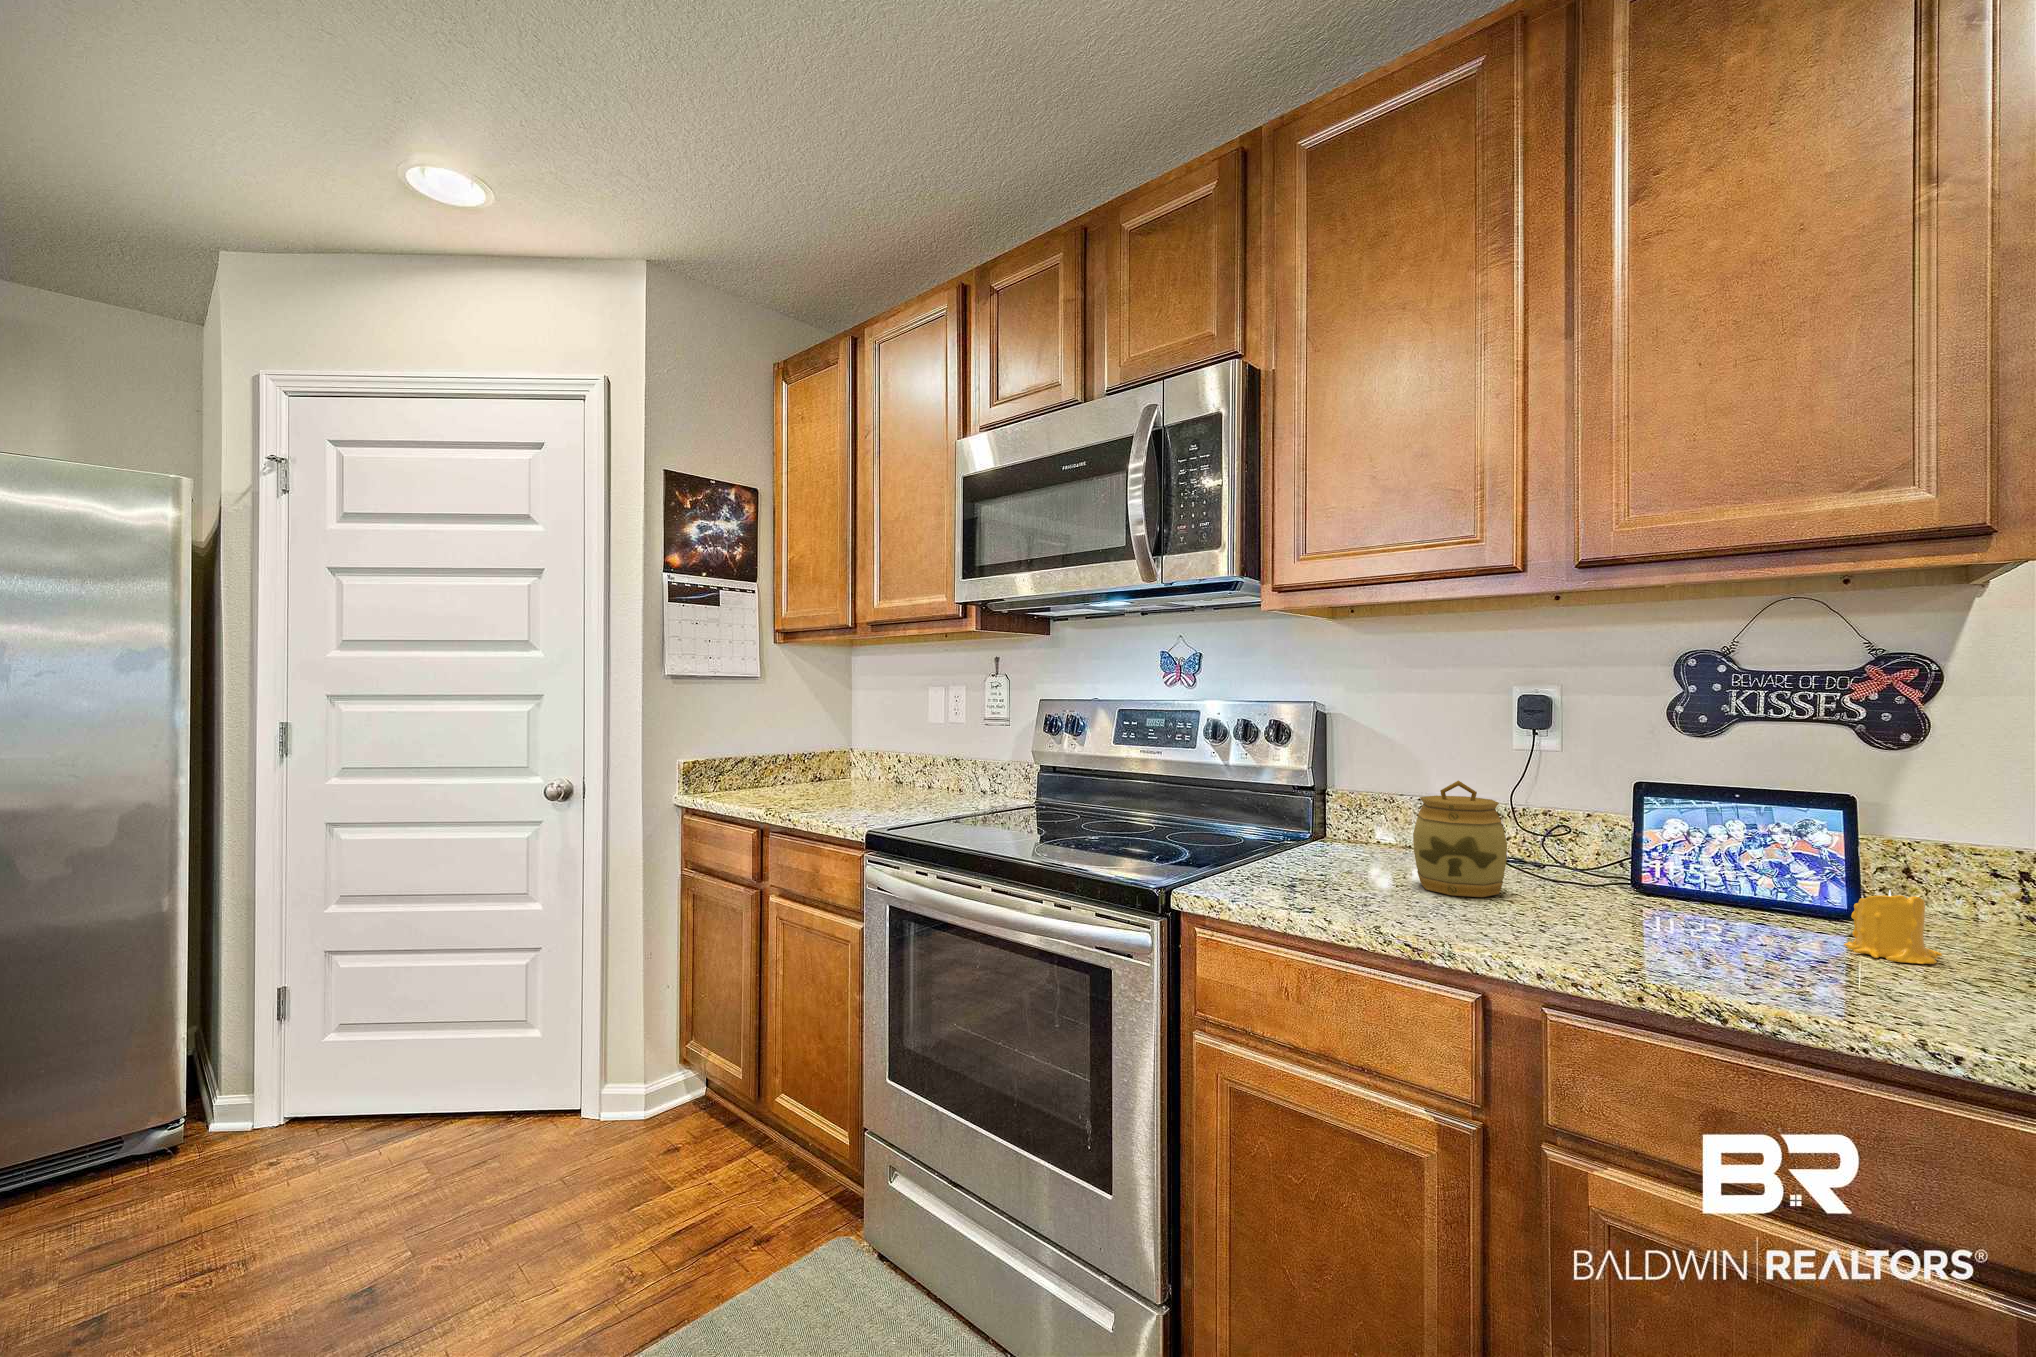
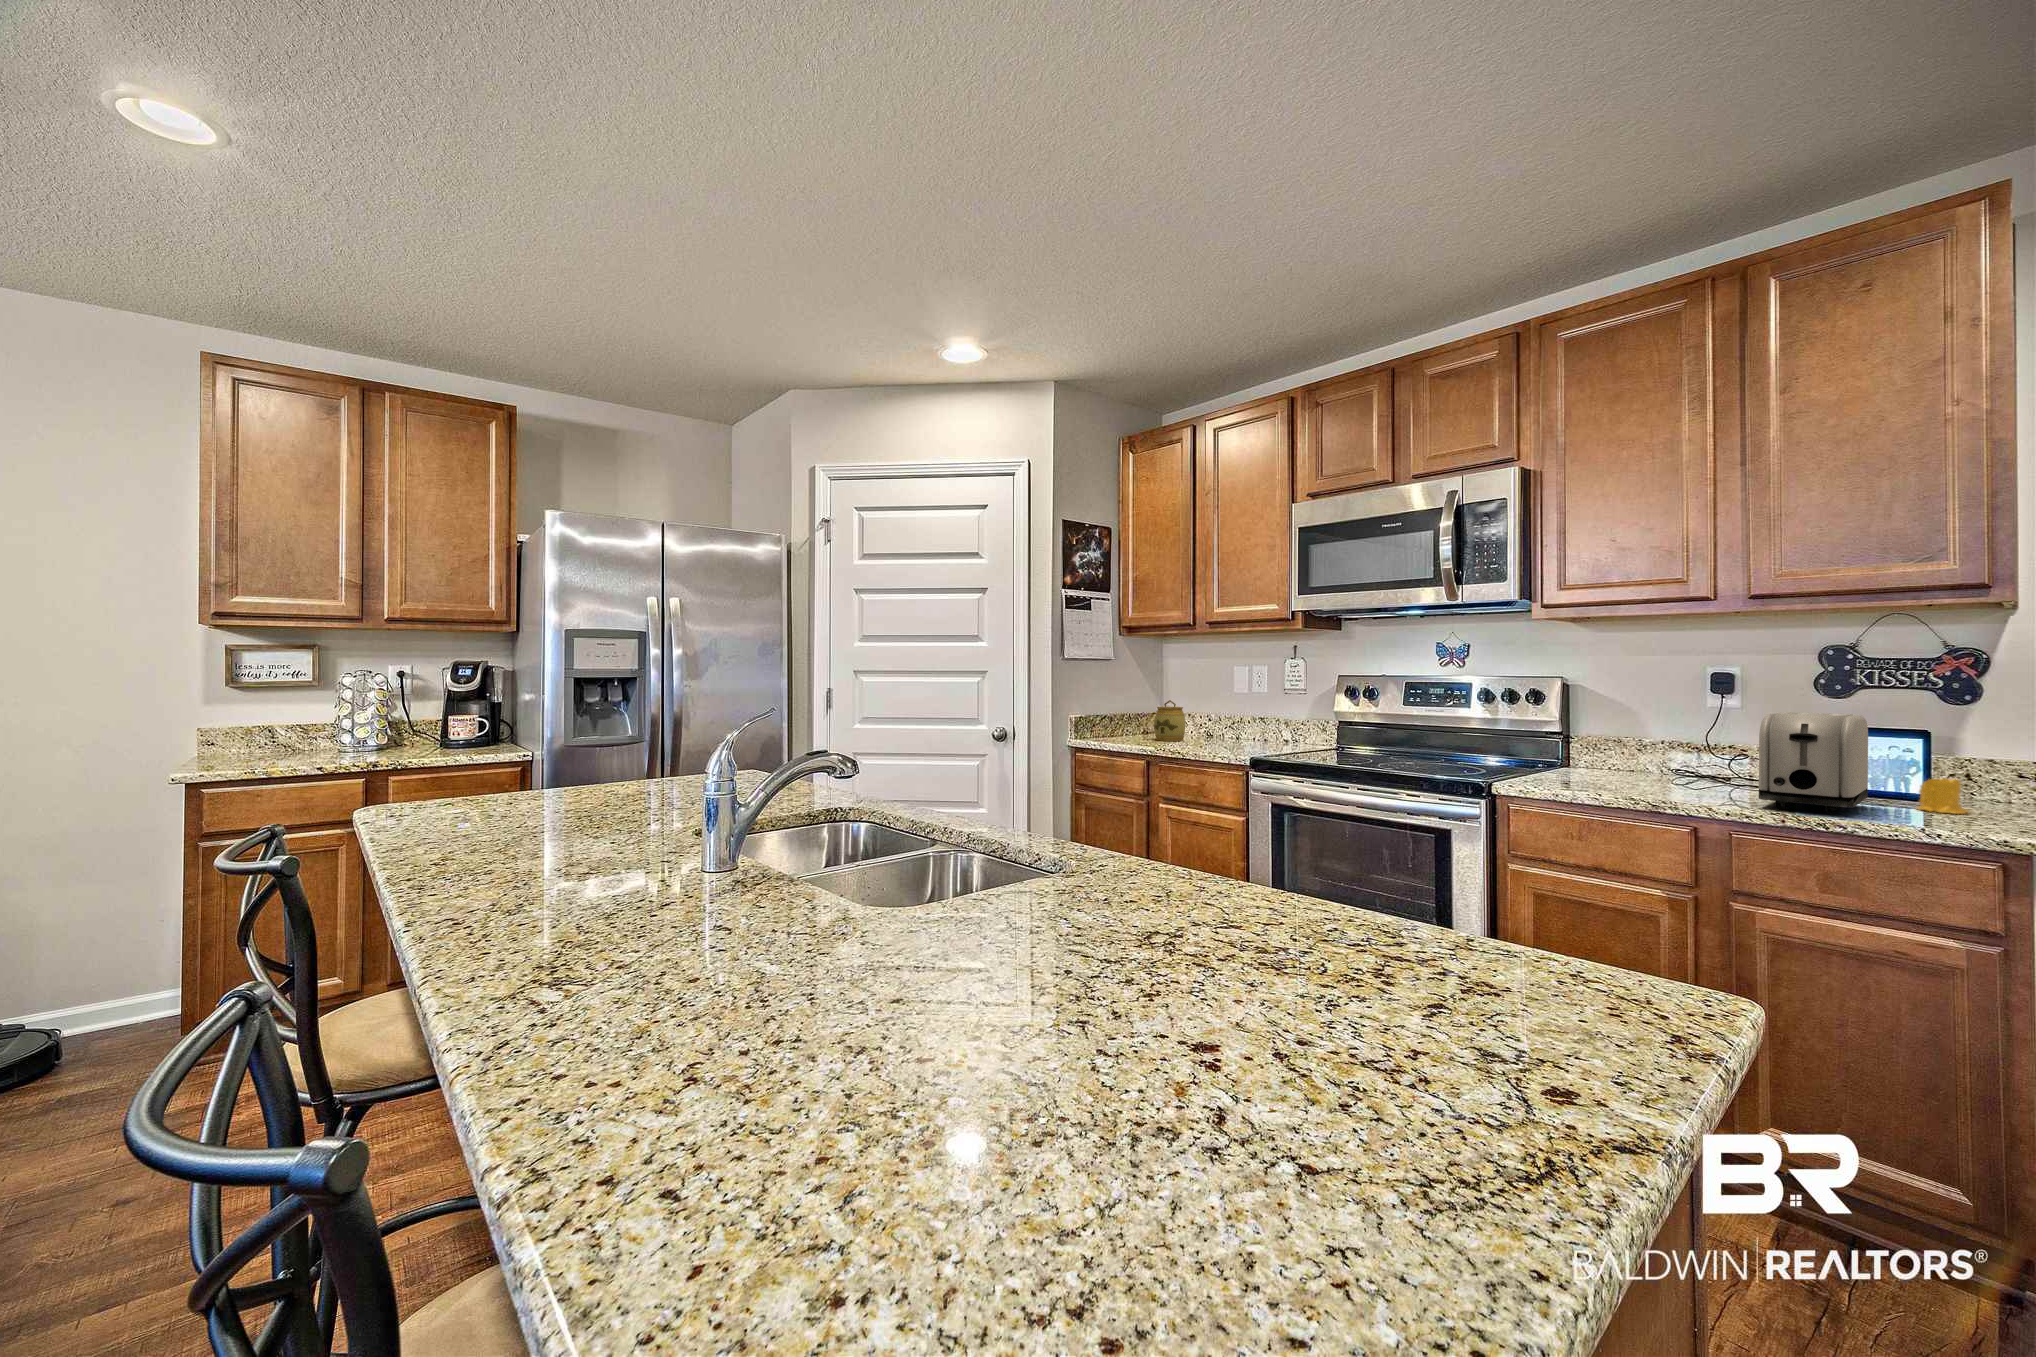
toaster: none [1585,770,1767,982] -> present [1759,712,1868,814]
jar: present [1413,781,1507,897] -> present [1154,700,1186,741]

